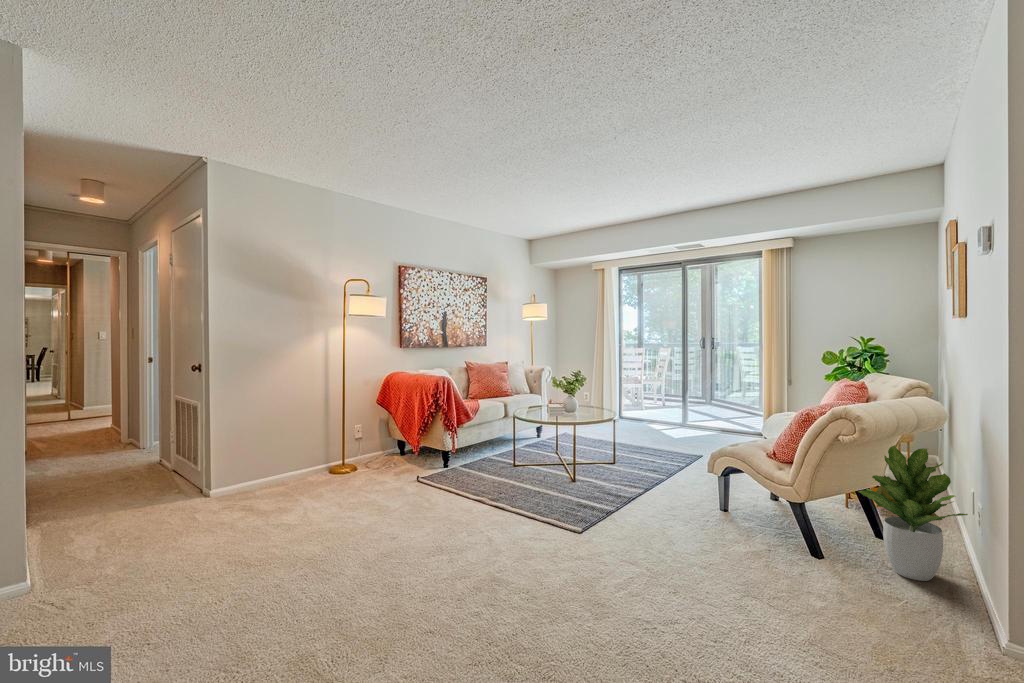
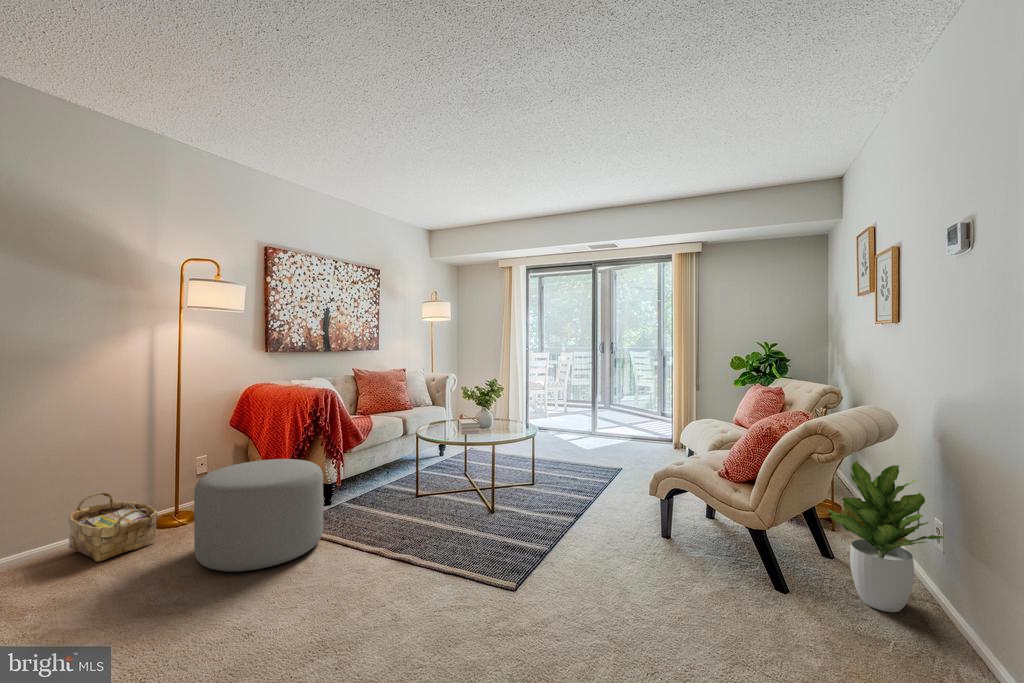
ottoman: none [354,429,441,505] -> present [194,459,323,572]
woven basket: none [276,446,329,493] -> present [68,492,157,562]

